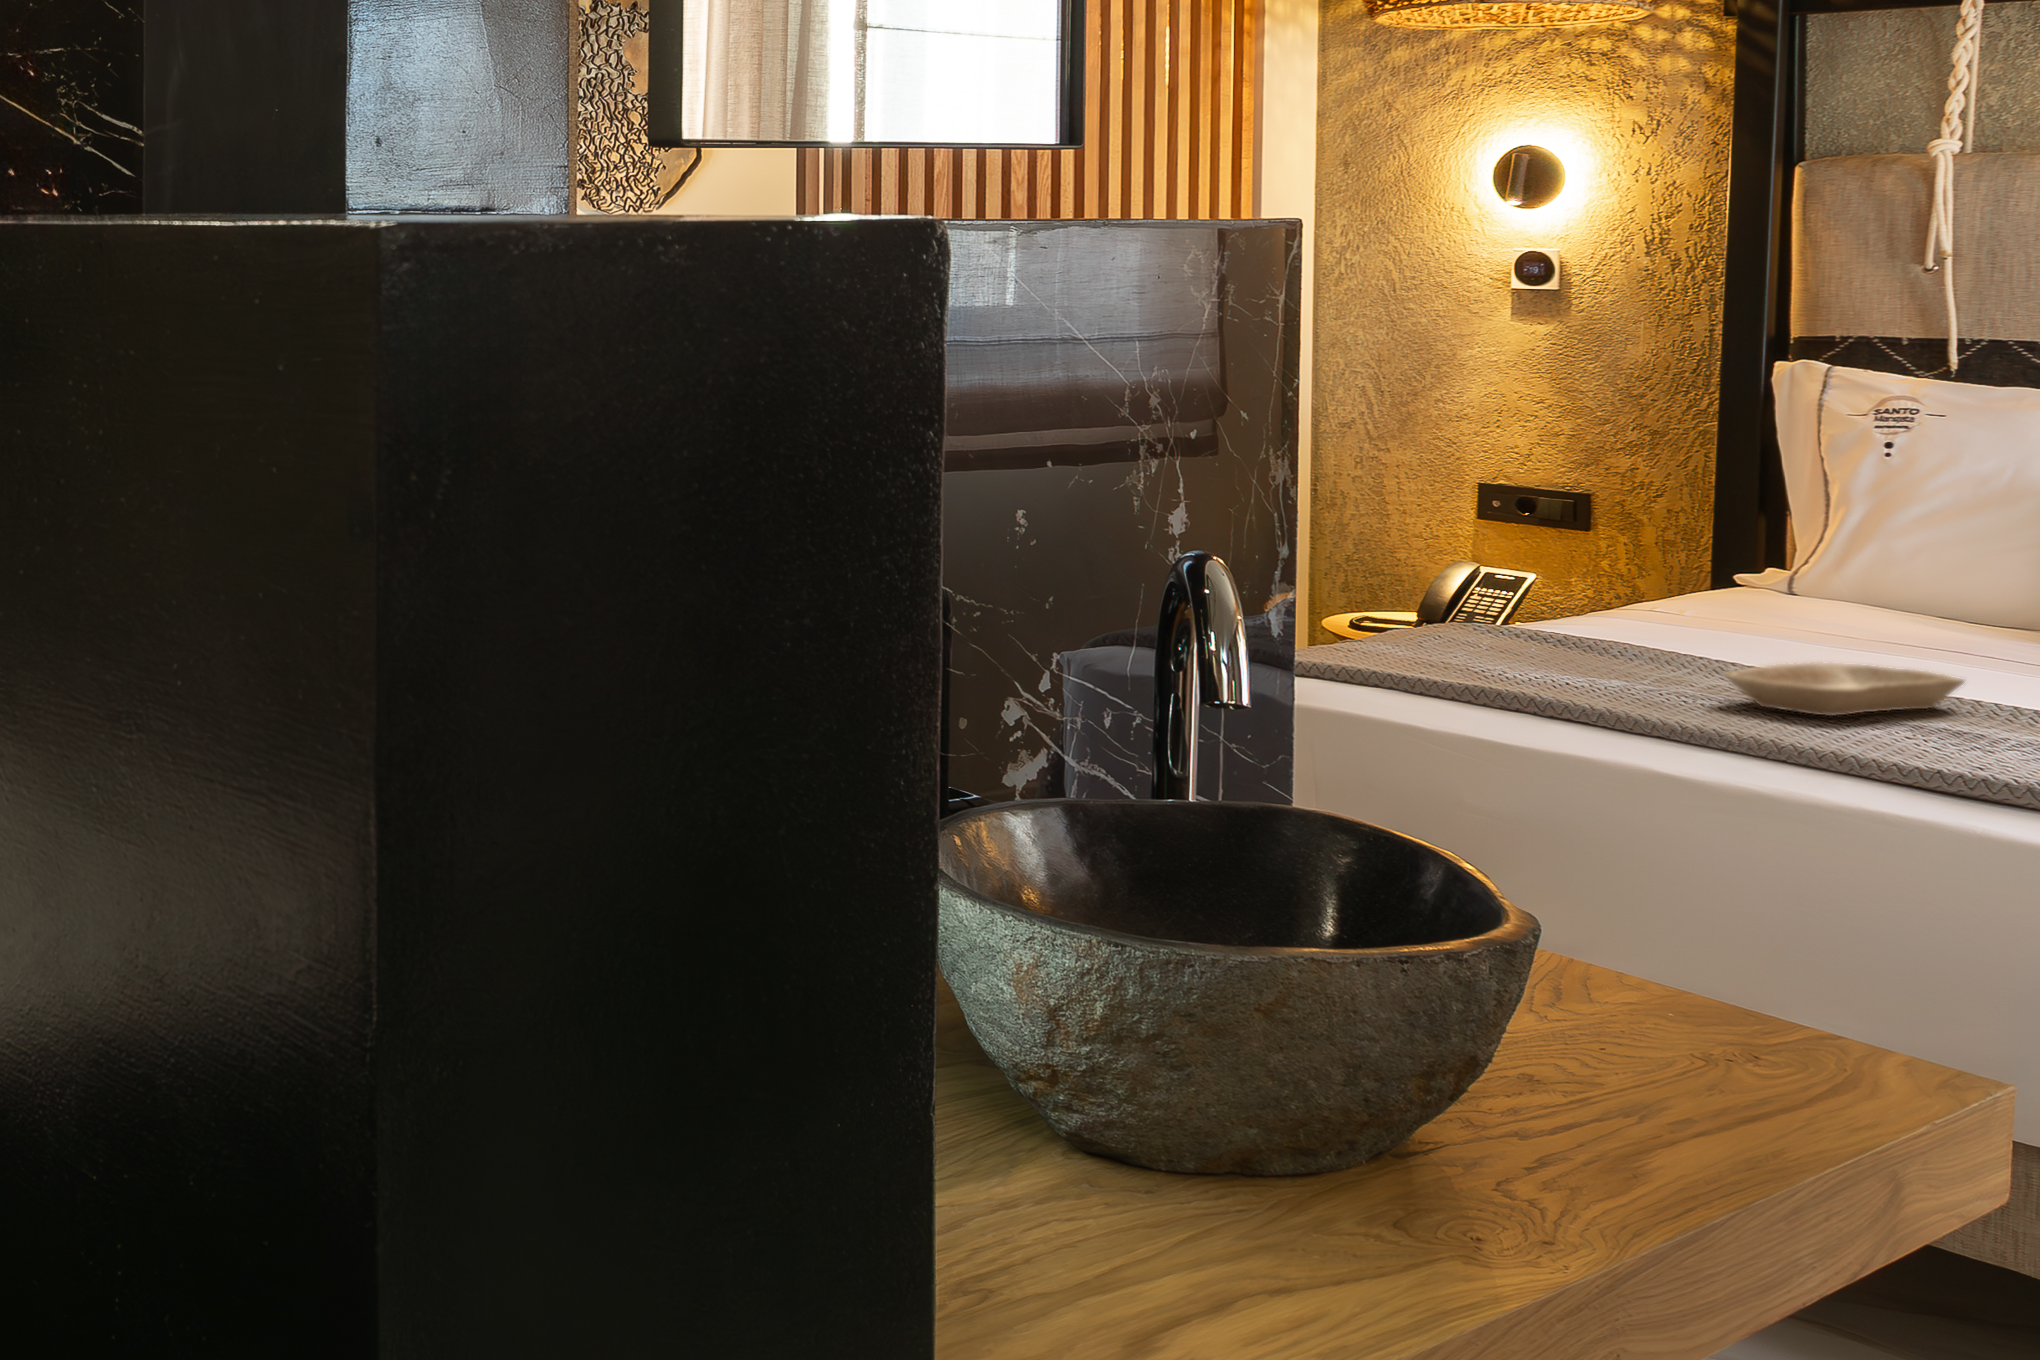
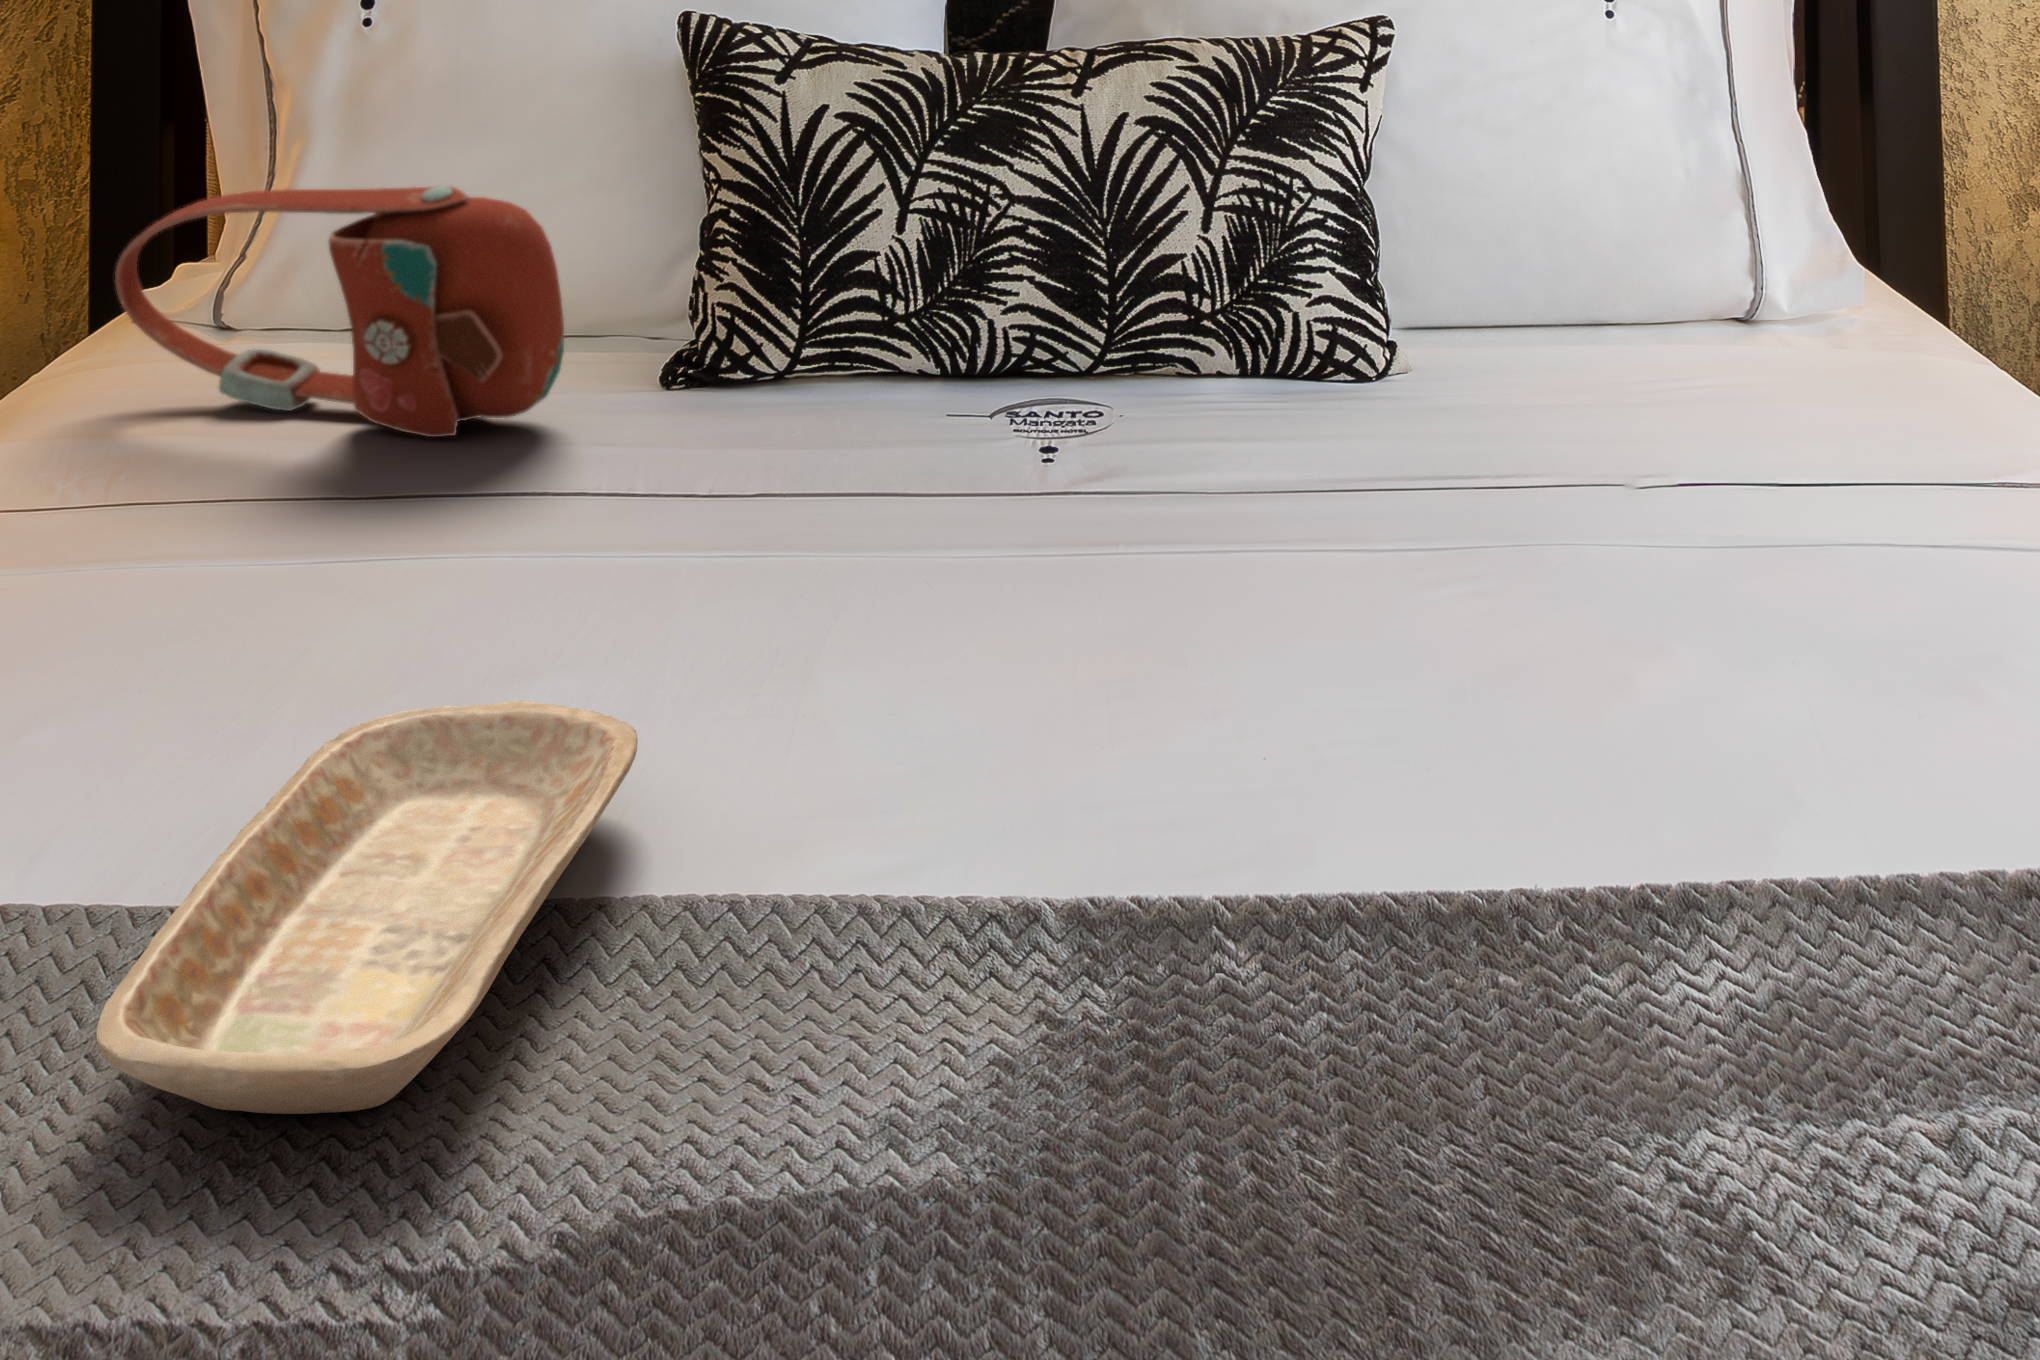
handbag: none [1728,523,1997,647] -> present [115,186,564,437]

